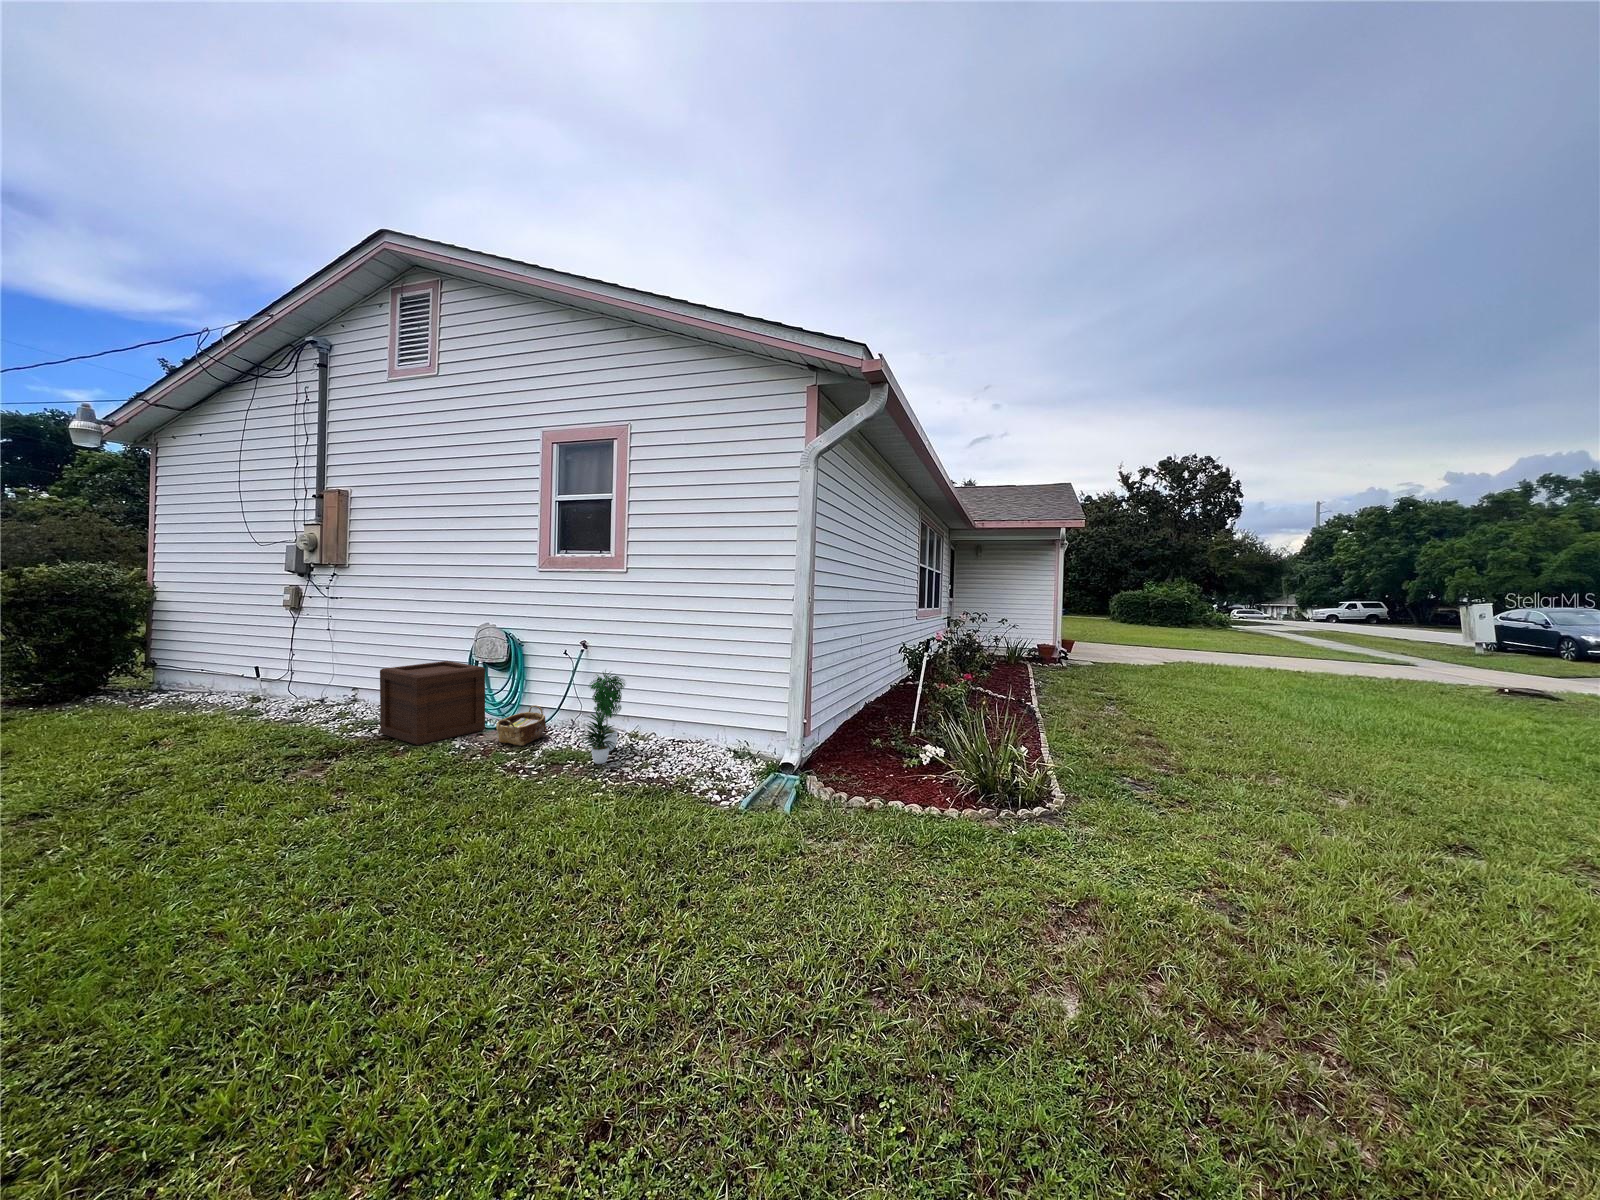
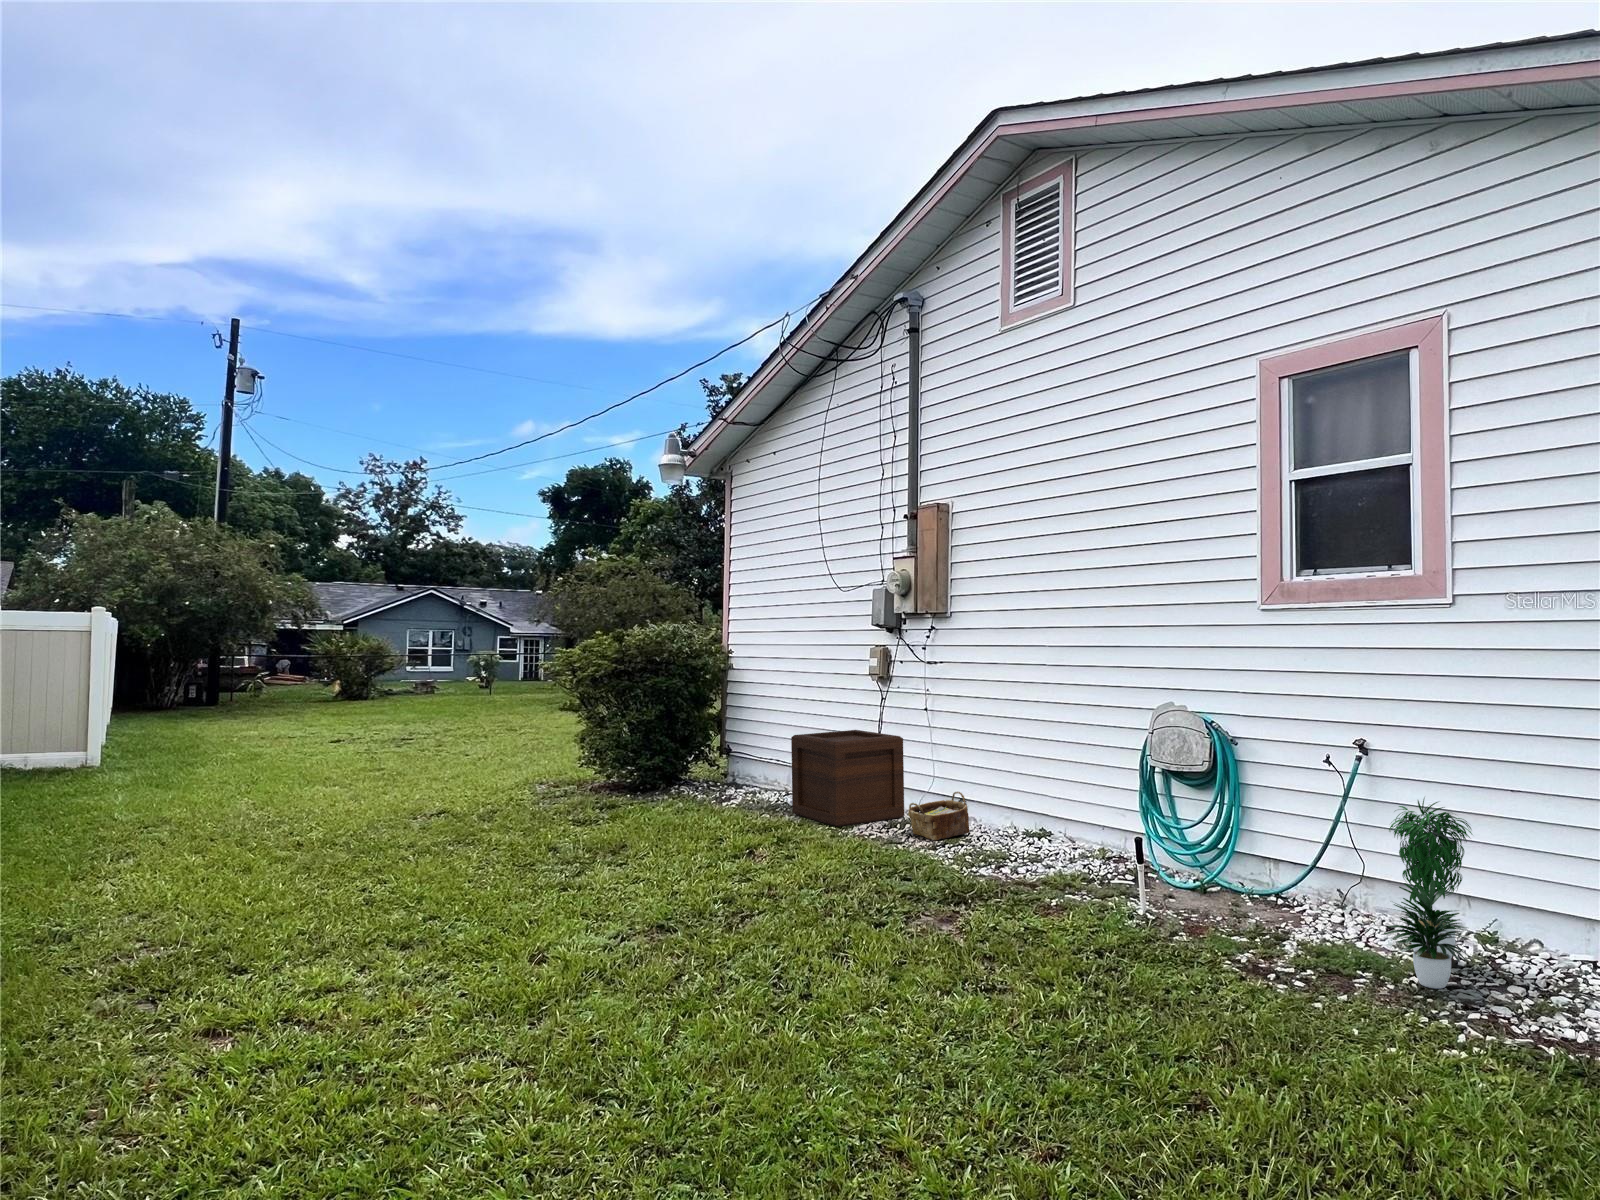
wooden crate: present [380,661,485,745] -> present [791,730,904,827]
woven basket: present [496,705,546,746] -> present [908,791,970,840]

